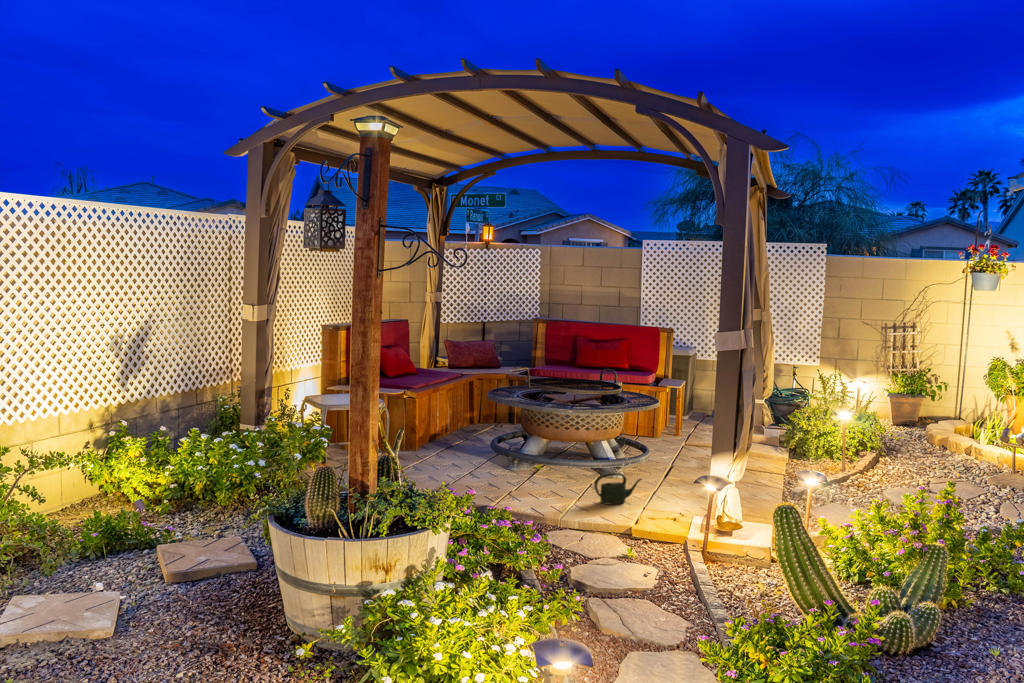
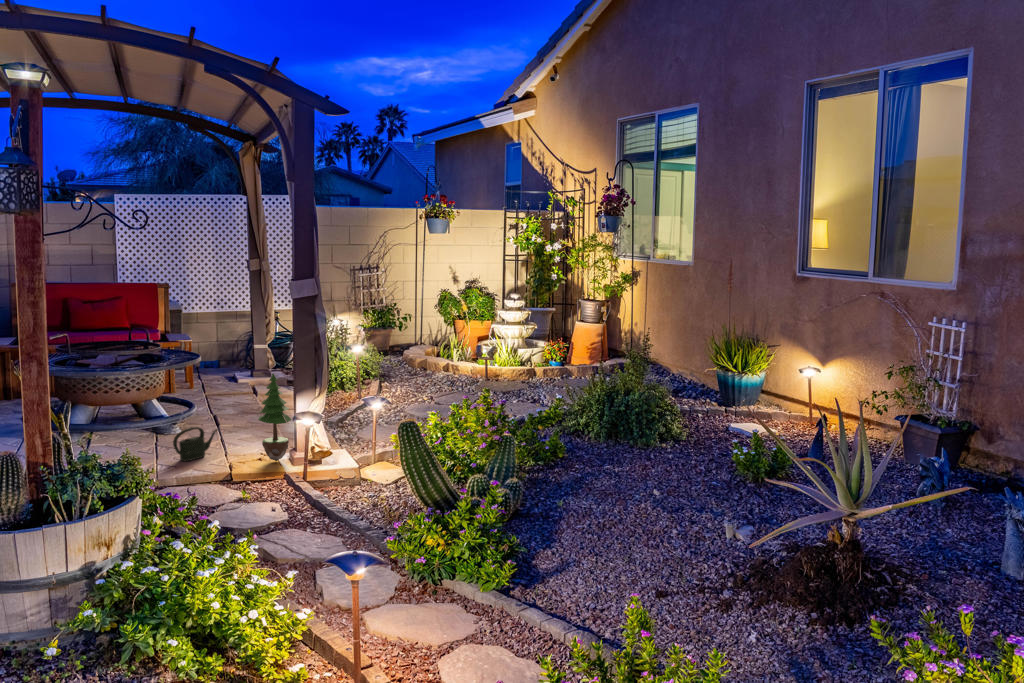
potted tree: none [668,432,702,524] -> present [258,374,291,461]

